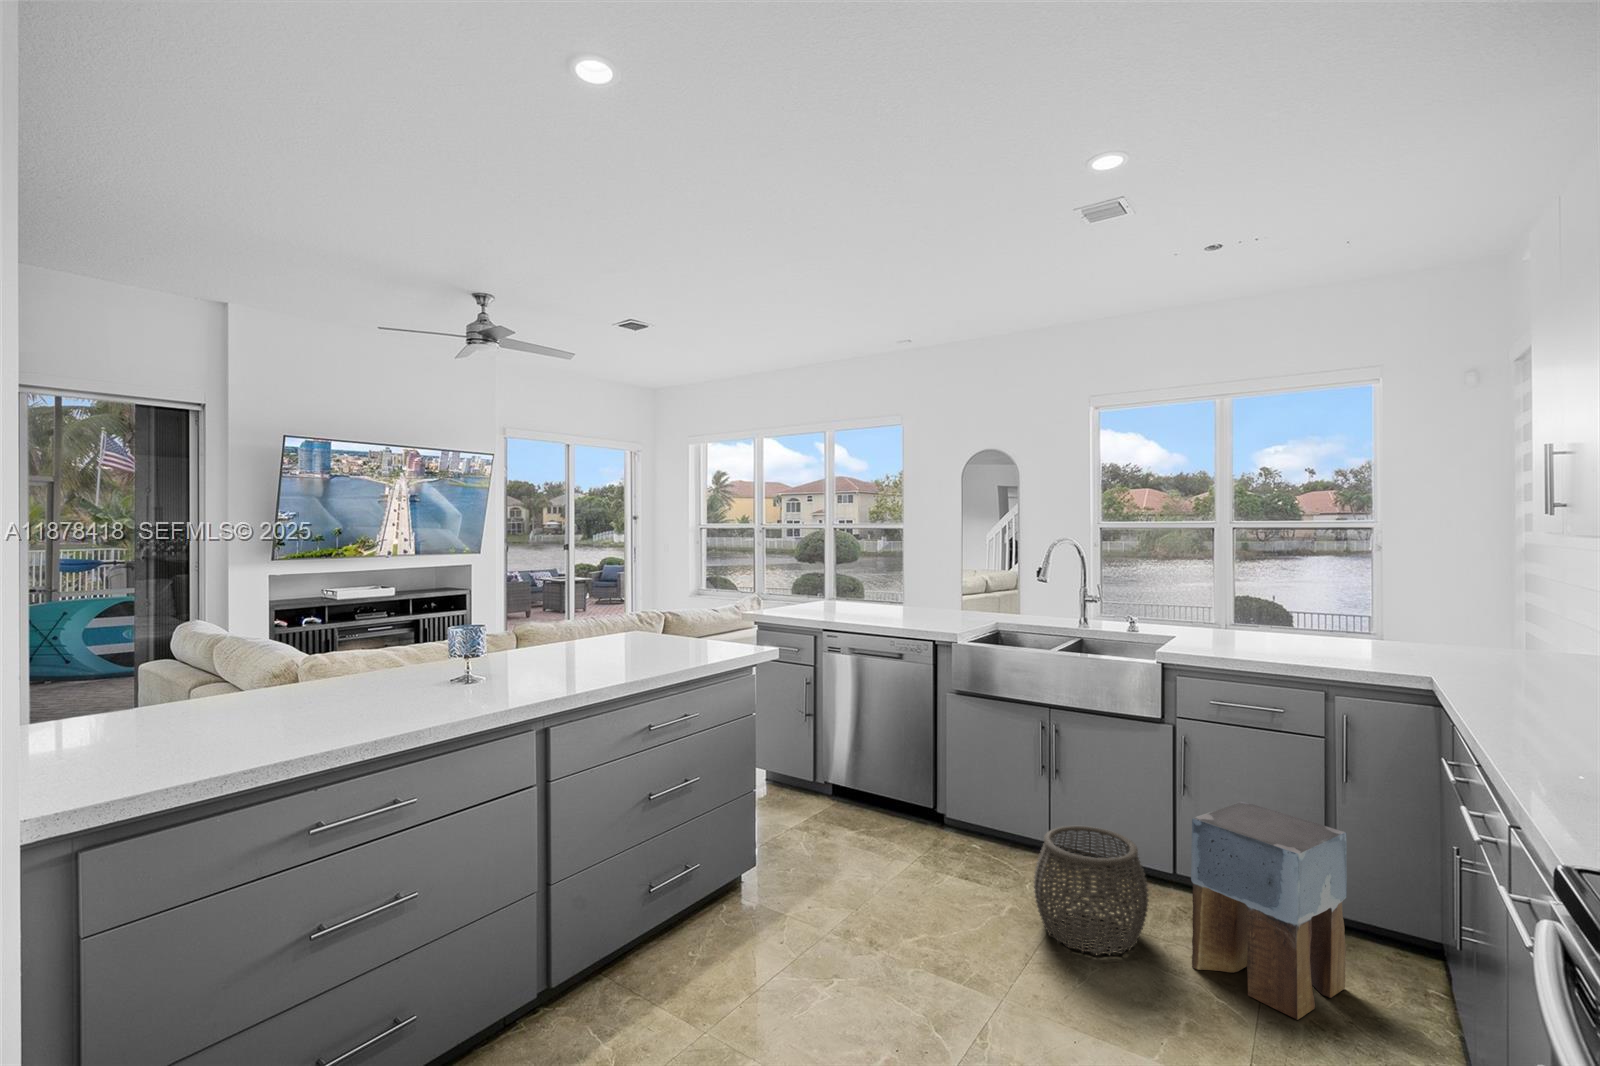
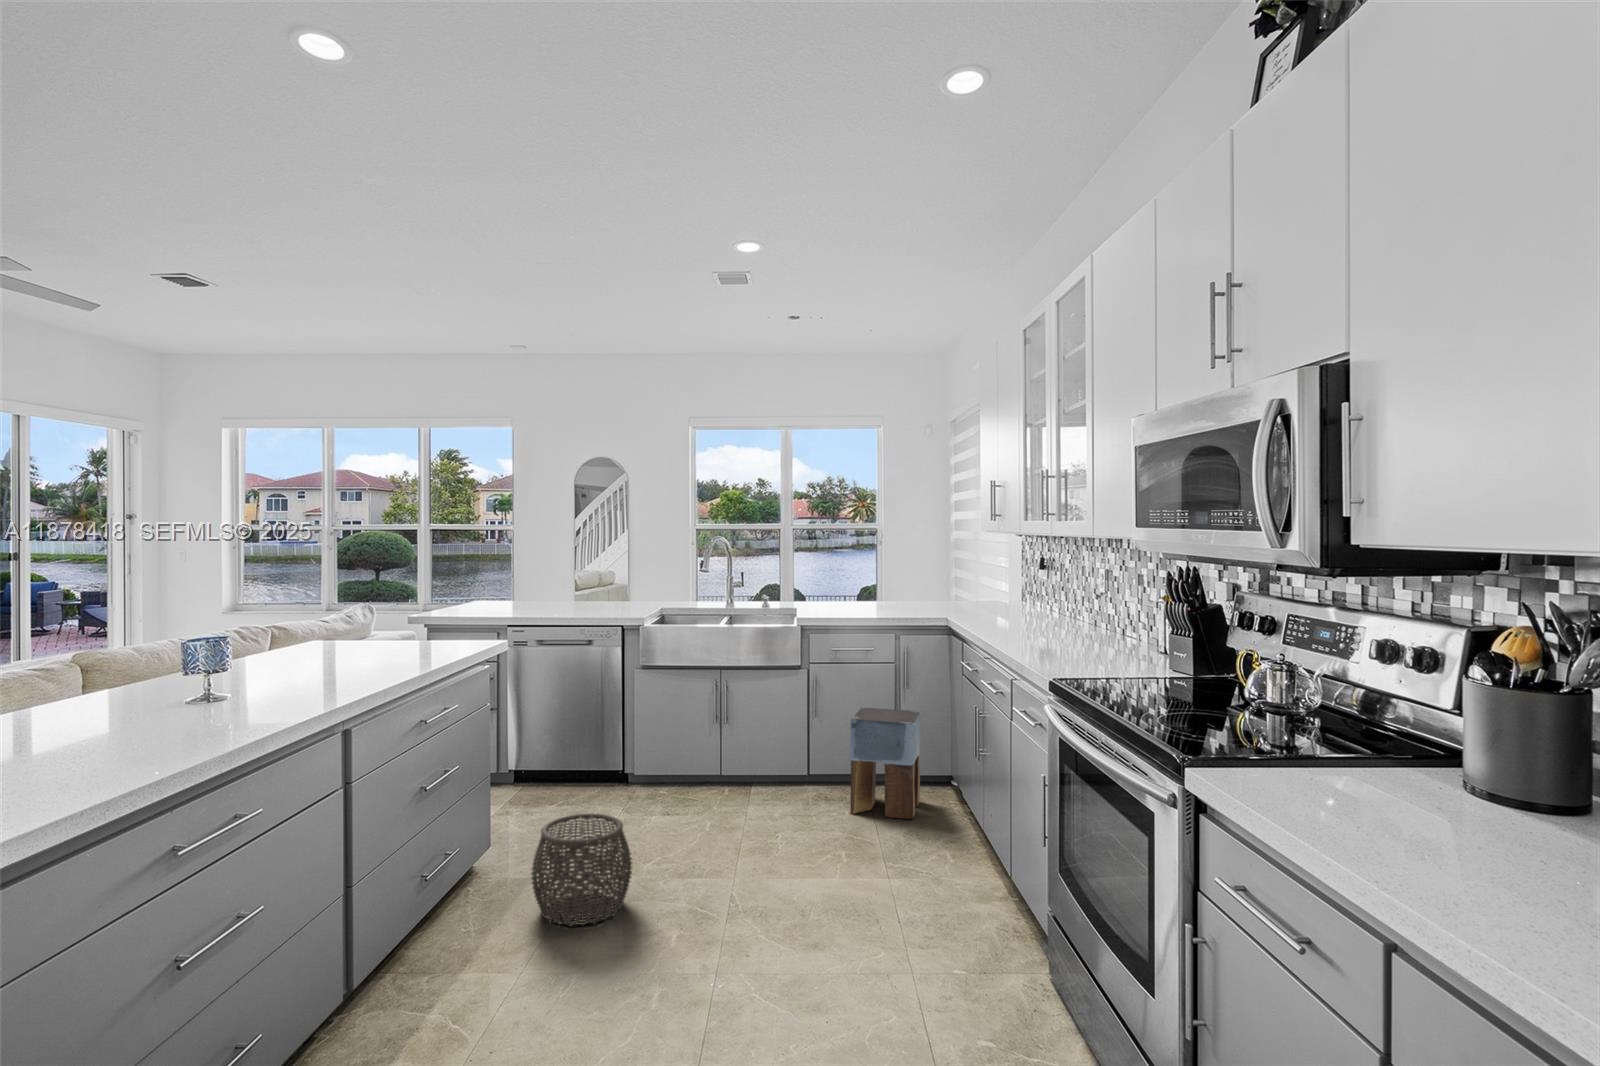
woven basket: present [1034,826,1149,955] -> present [531,814,632,926]

